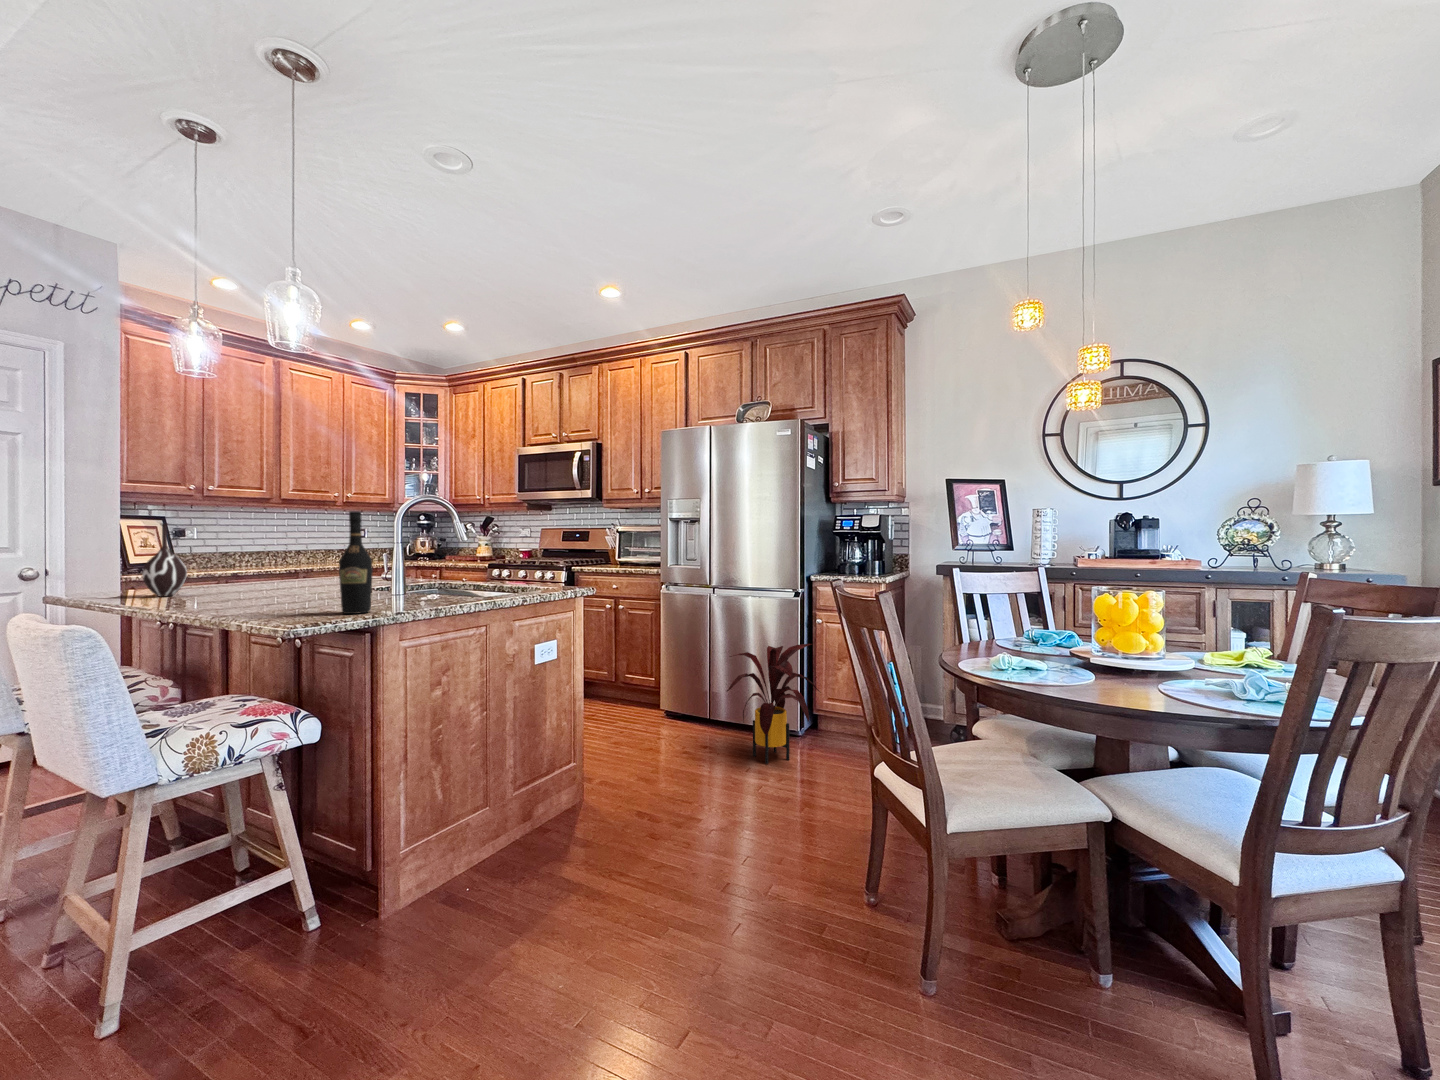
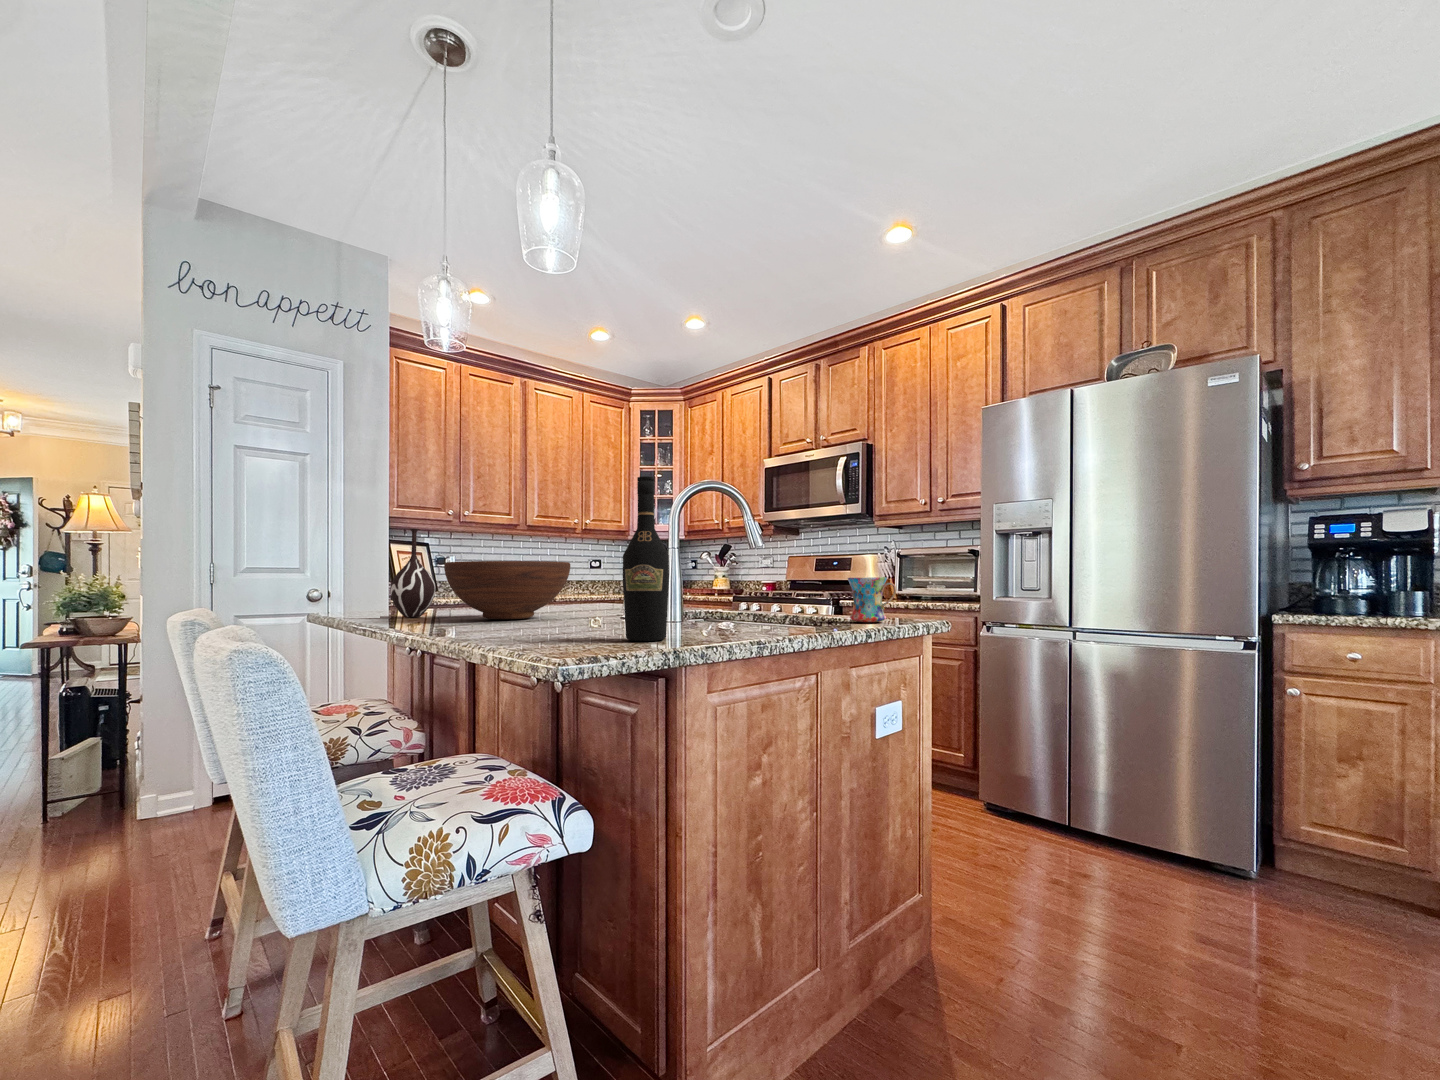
fruit bowl: none [197,552,313,597] -> present [444,561,570,619]
mug: none [515,565,544,595] -> present [848,577,897,622]
house plant: present [726,644,820,764] -> none [1124,719,1326,925]

